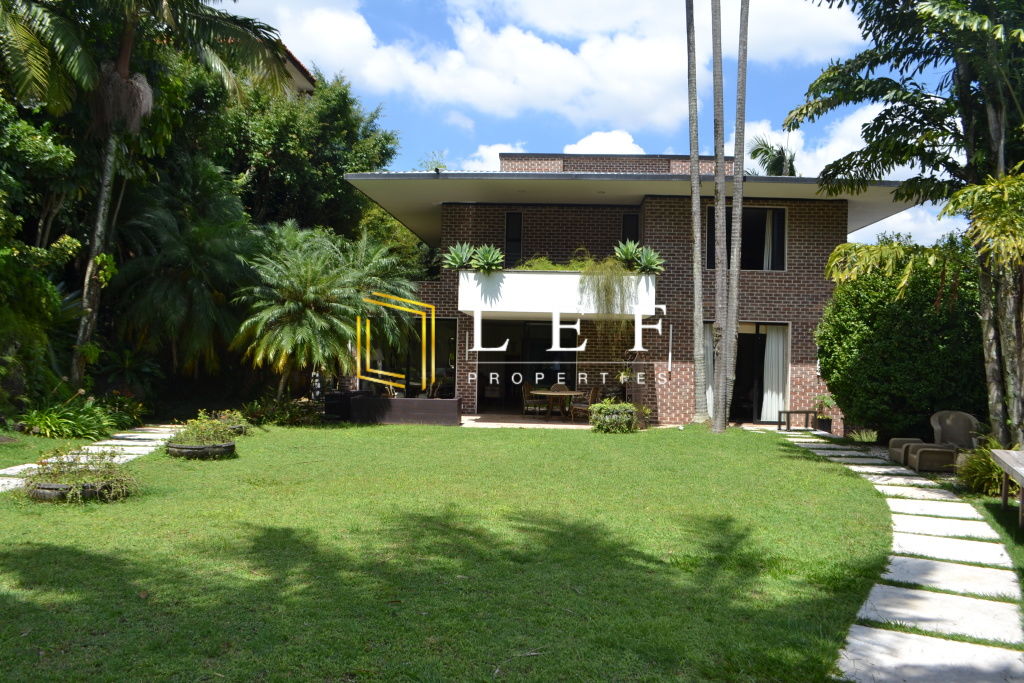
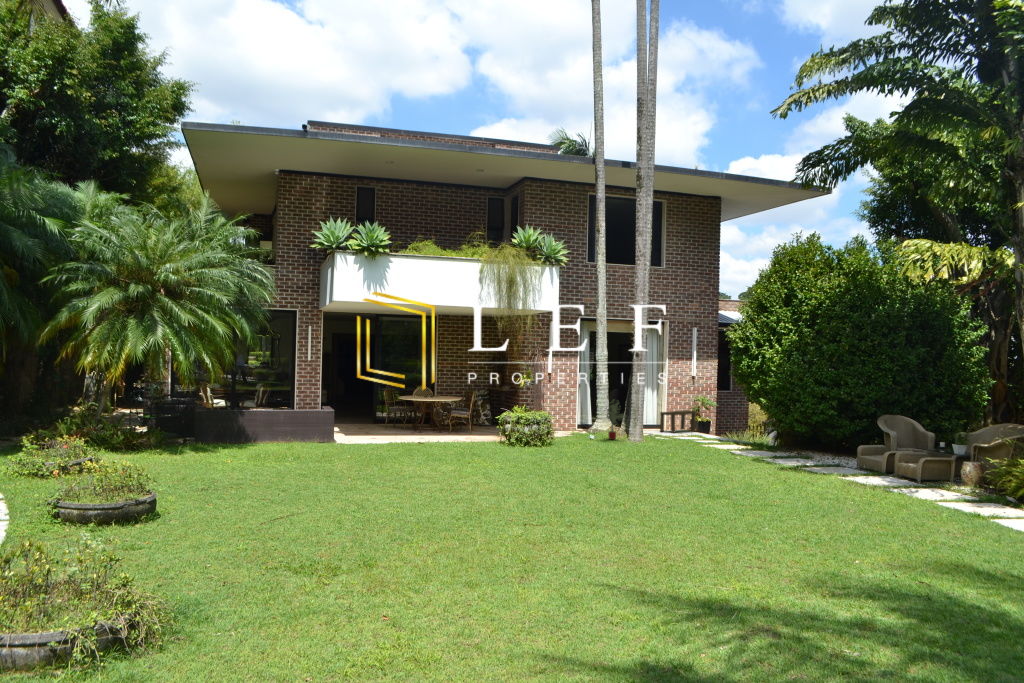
potted tree: none [700,396,720,434] -> present [606,399,626,440]

